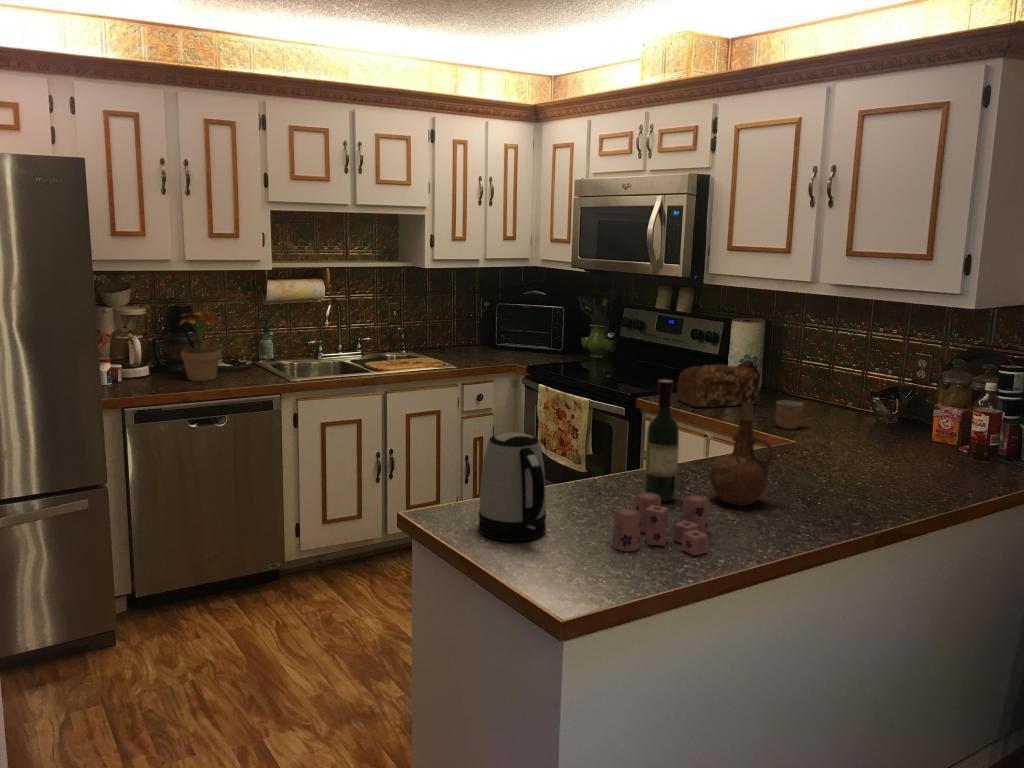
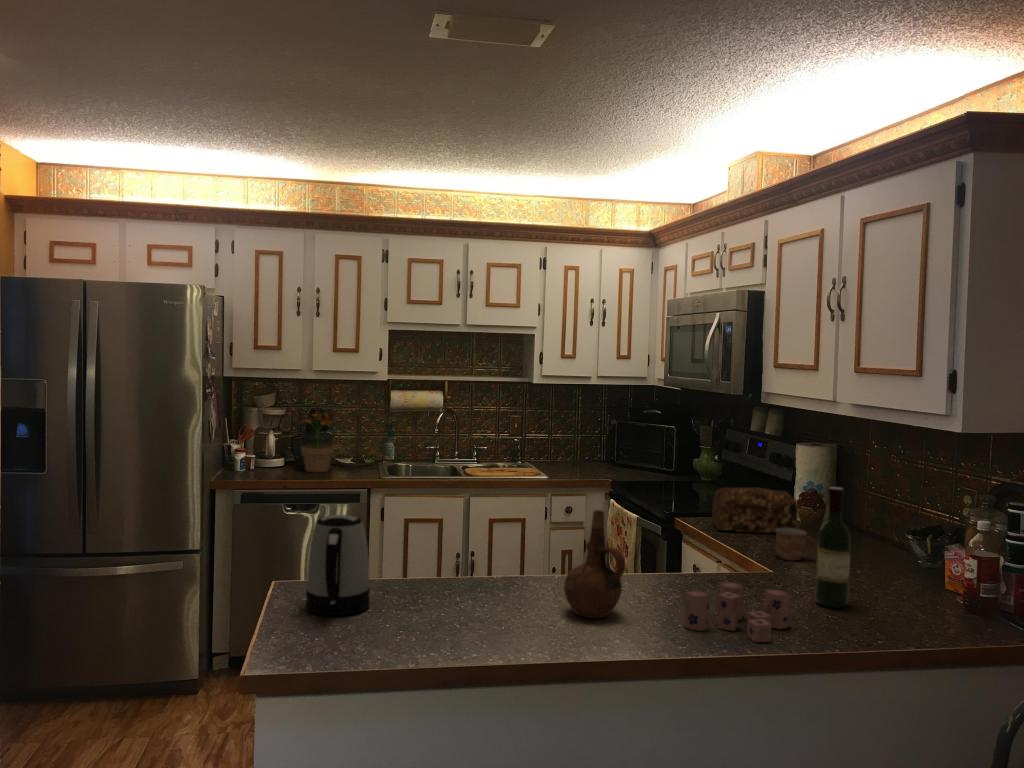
wine bottle: present [644,380,679,502] -> present [815,487,850,608]
candle: present [612,493,710,556] -> present [684,582,790,642]

